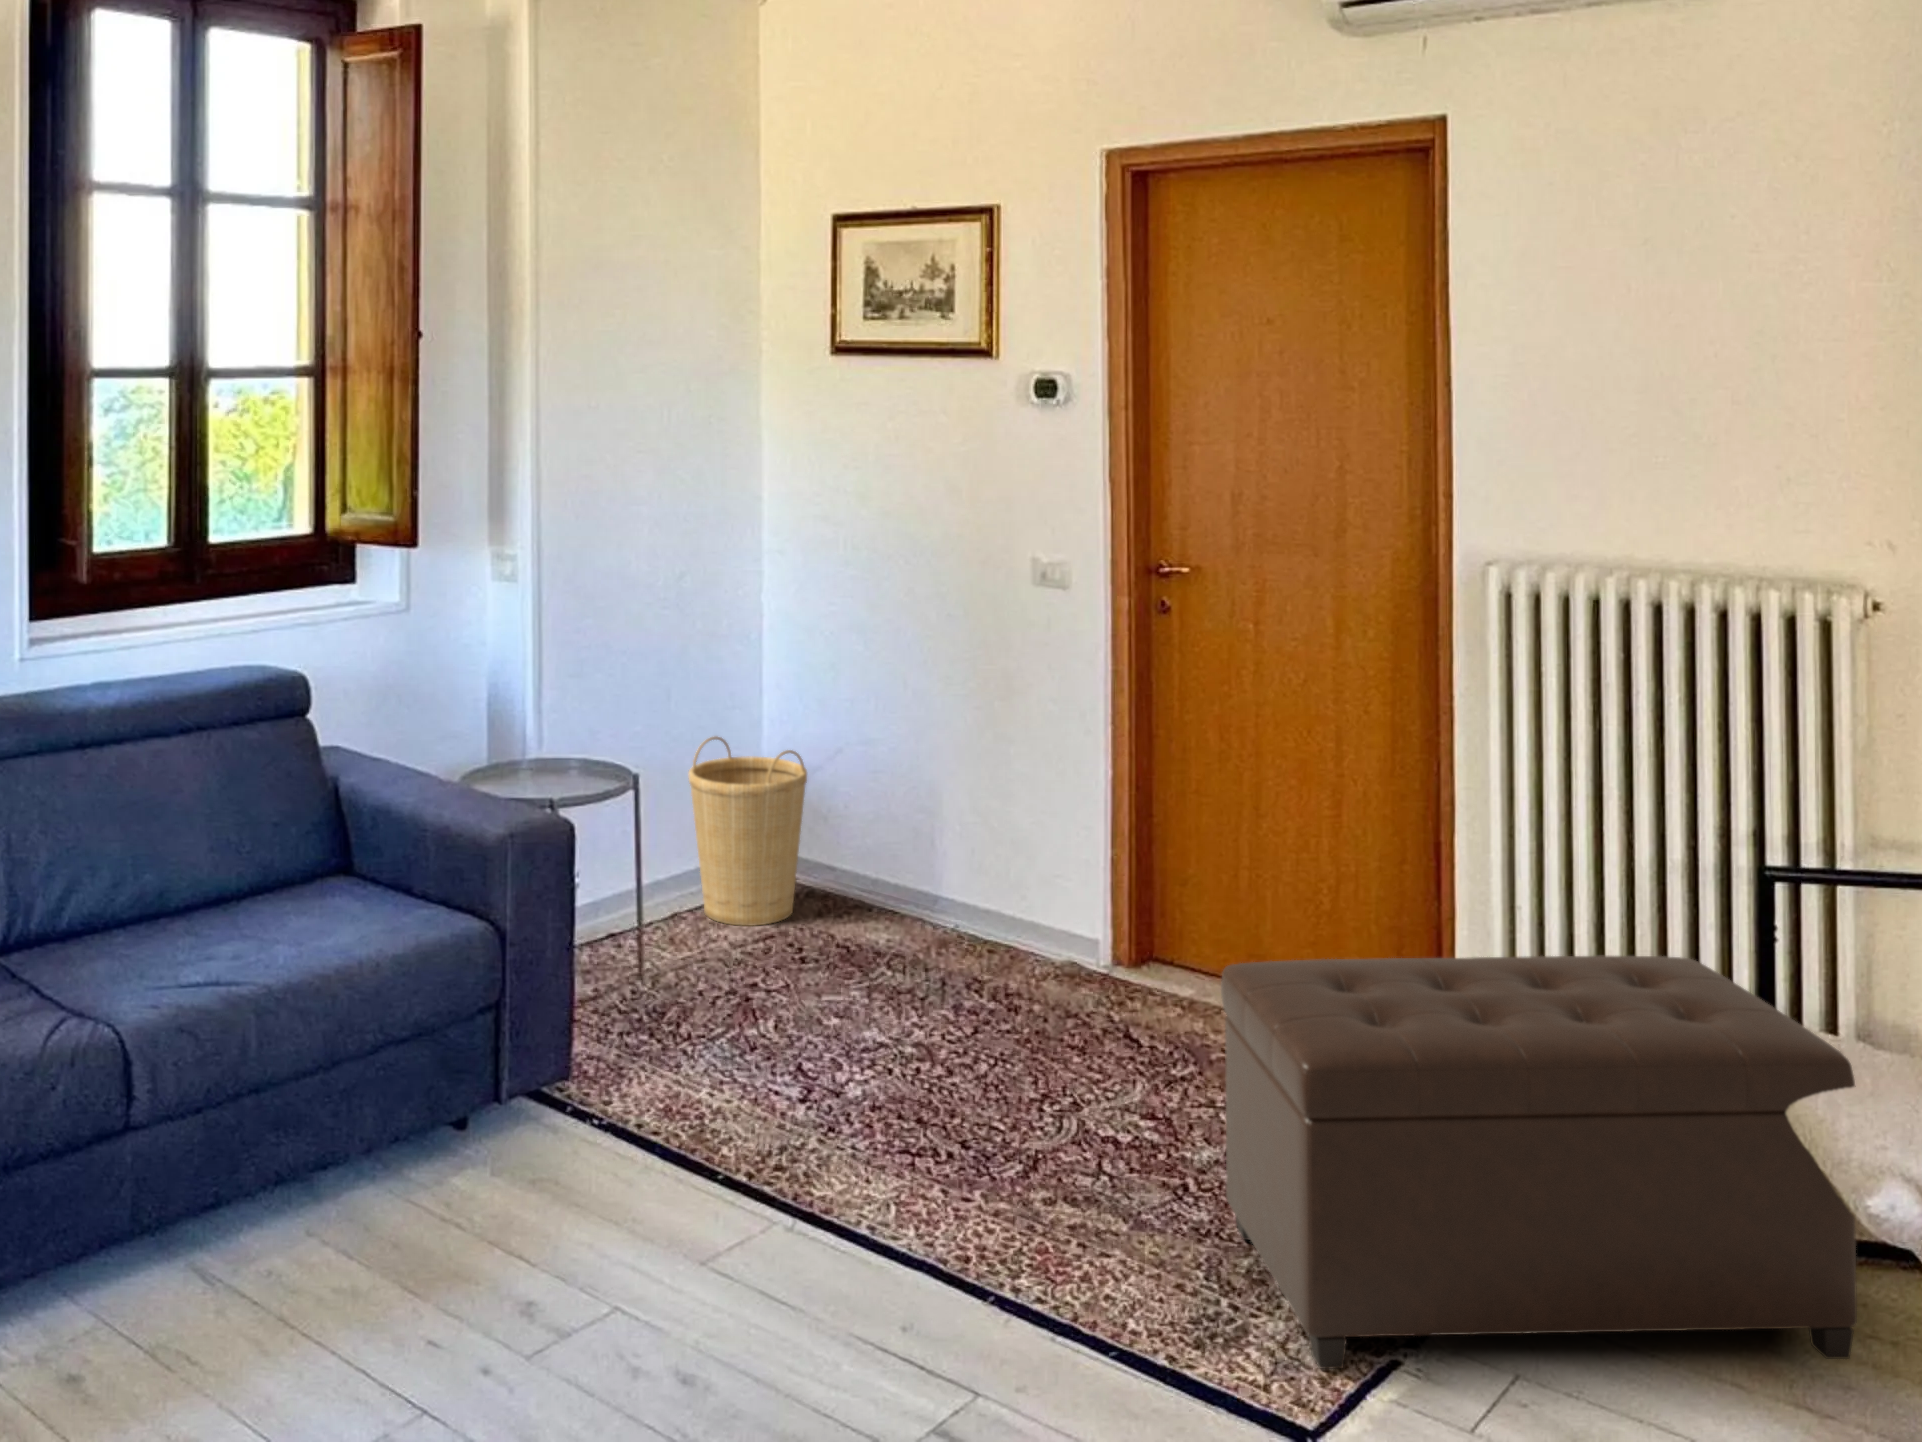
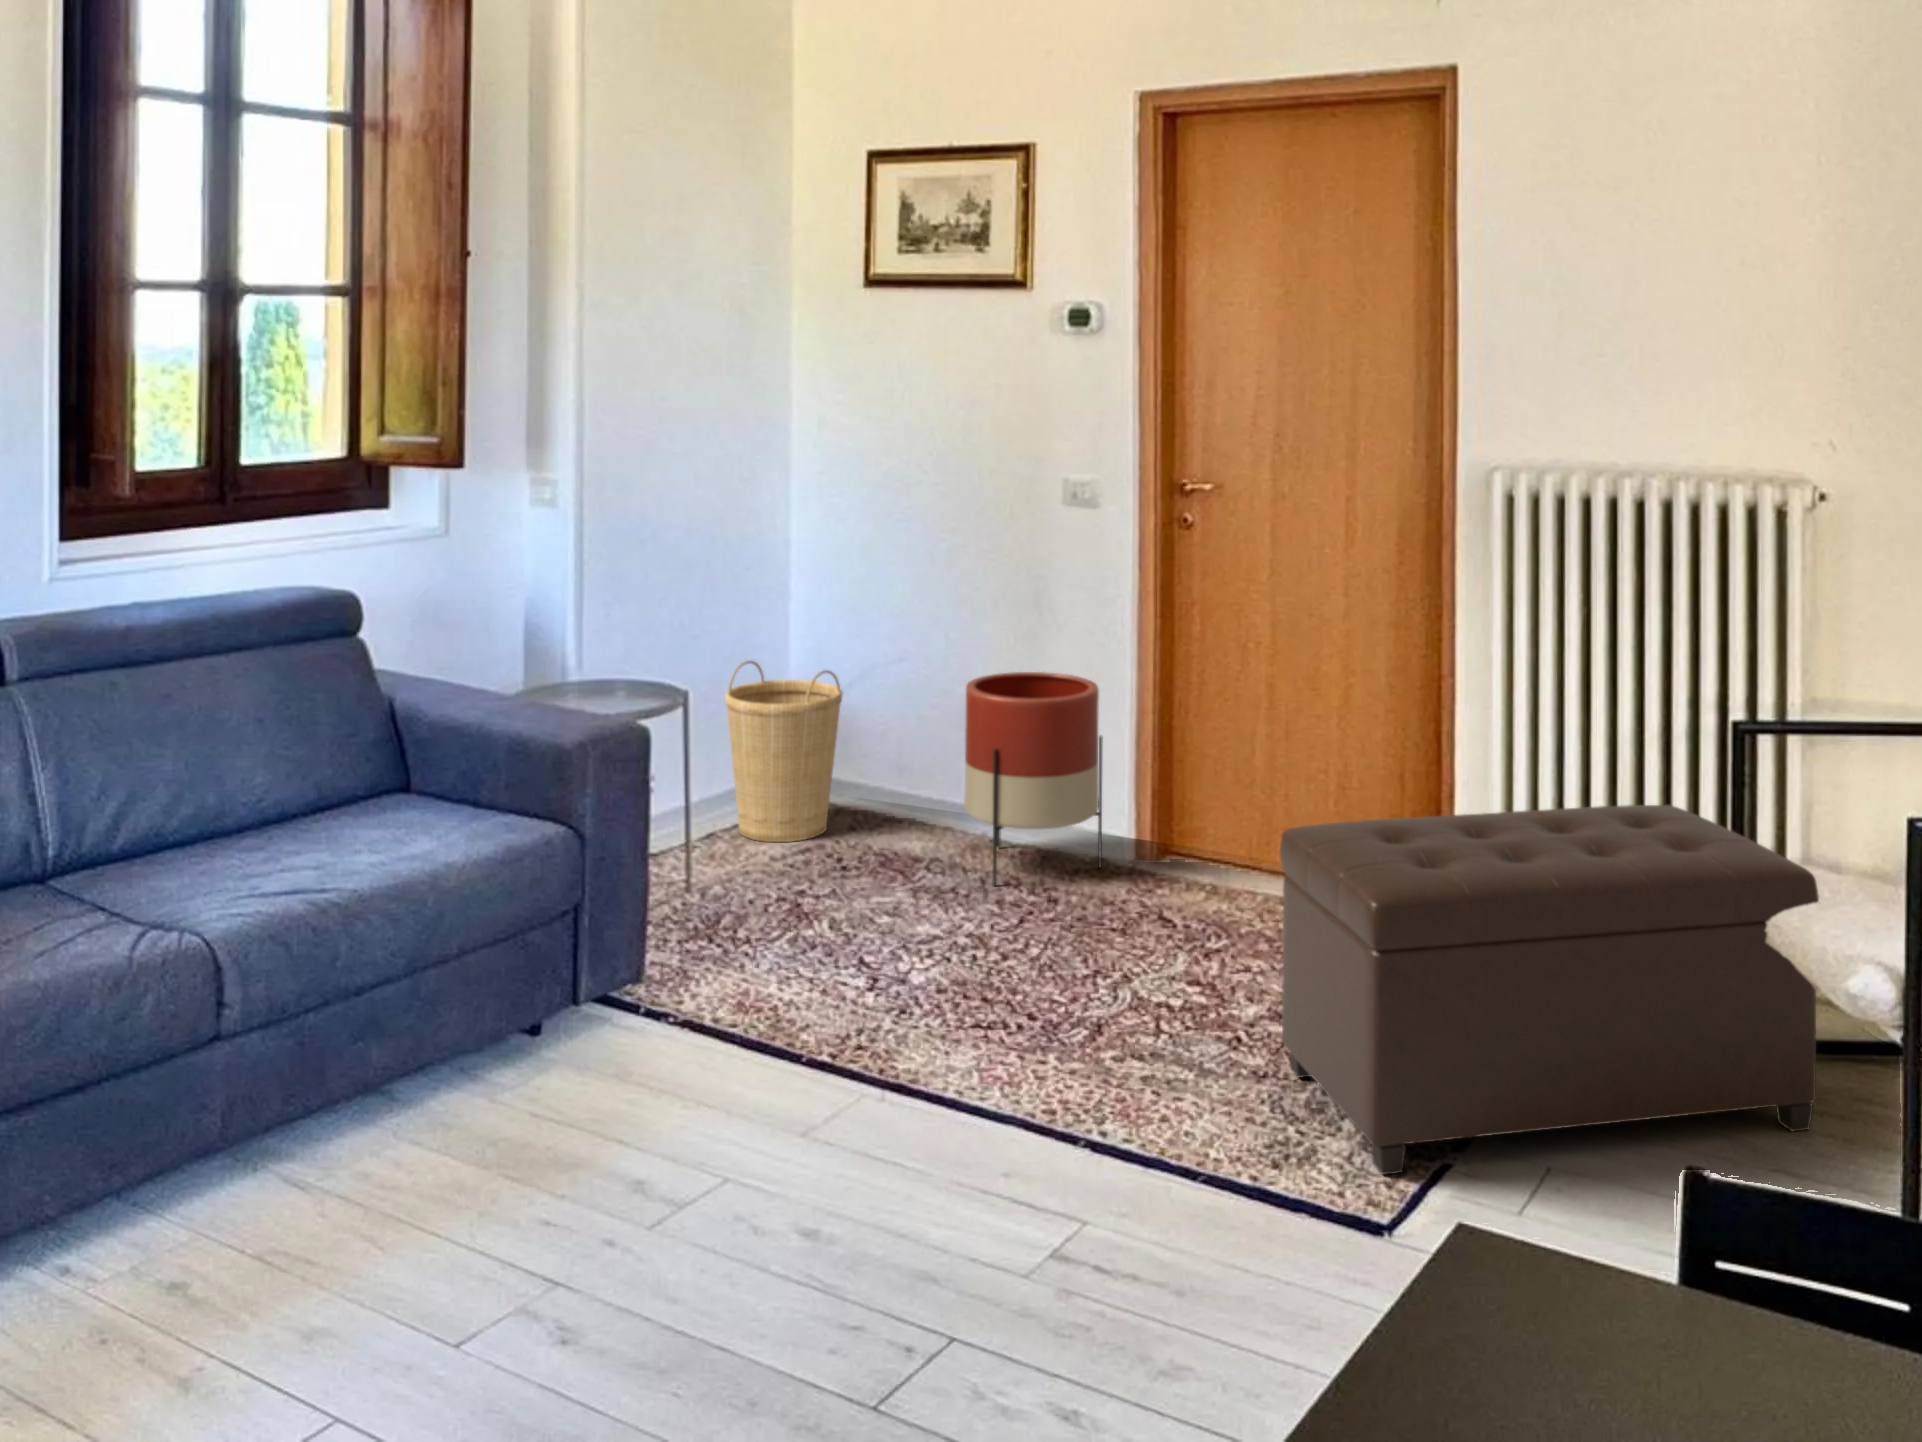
planter: none [925,760,1071,988] -> present [964,672,1103,886]

